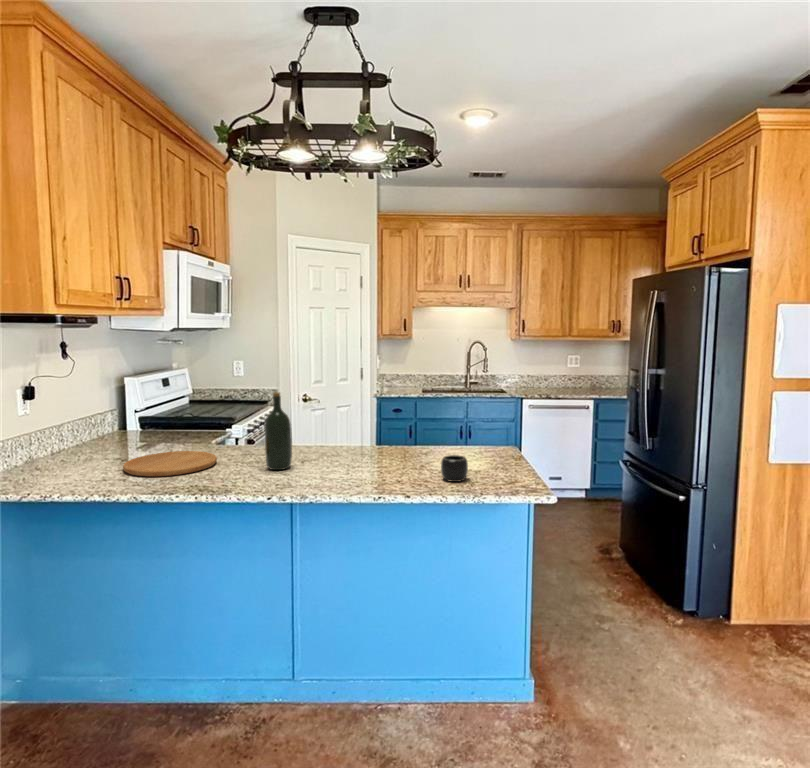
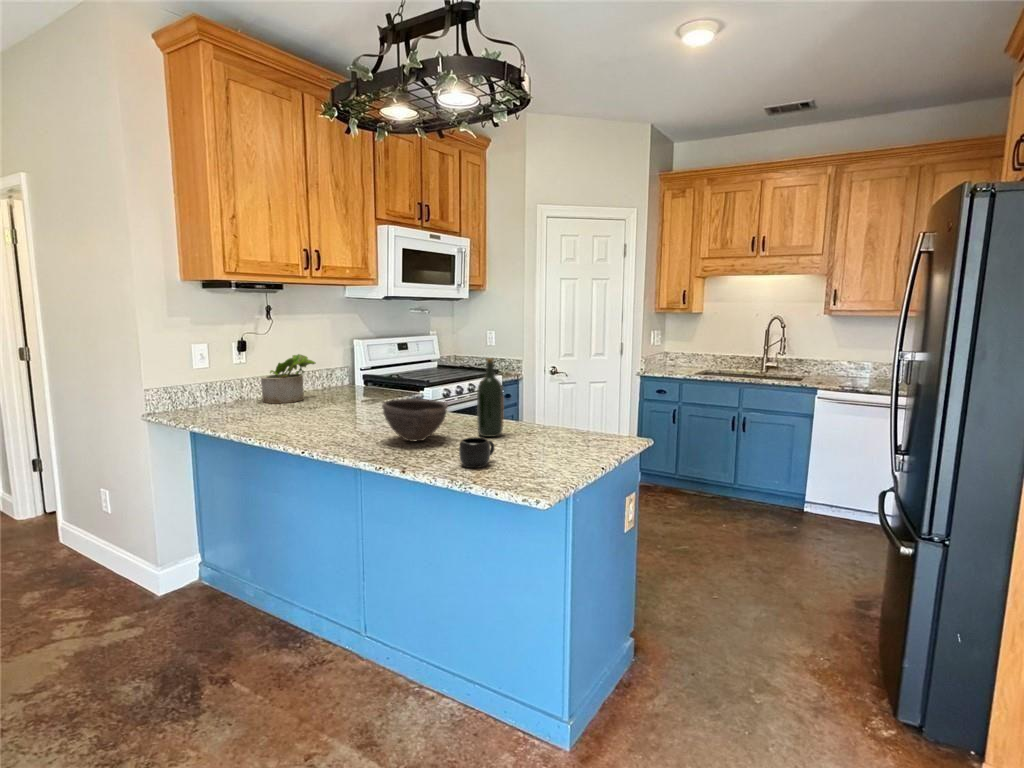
wine bottle: present [265,392,292,470] -> present [477,358,504,437]
potted plant: none [58,398,123,460] -> present [261,354,316,404]
bowl: none [323,430,386,471] -> present [382,399,448,441]
cutting board: present [123,451,217,477] -> none [262,404,344,423]

